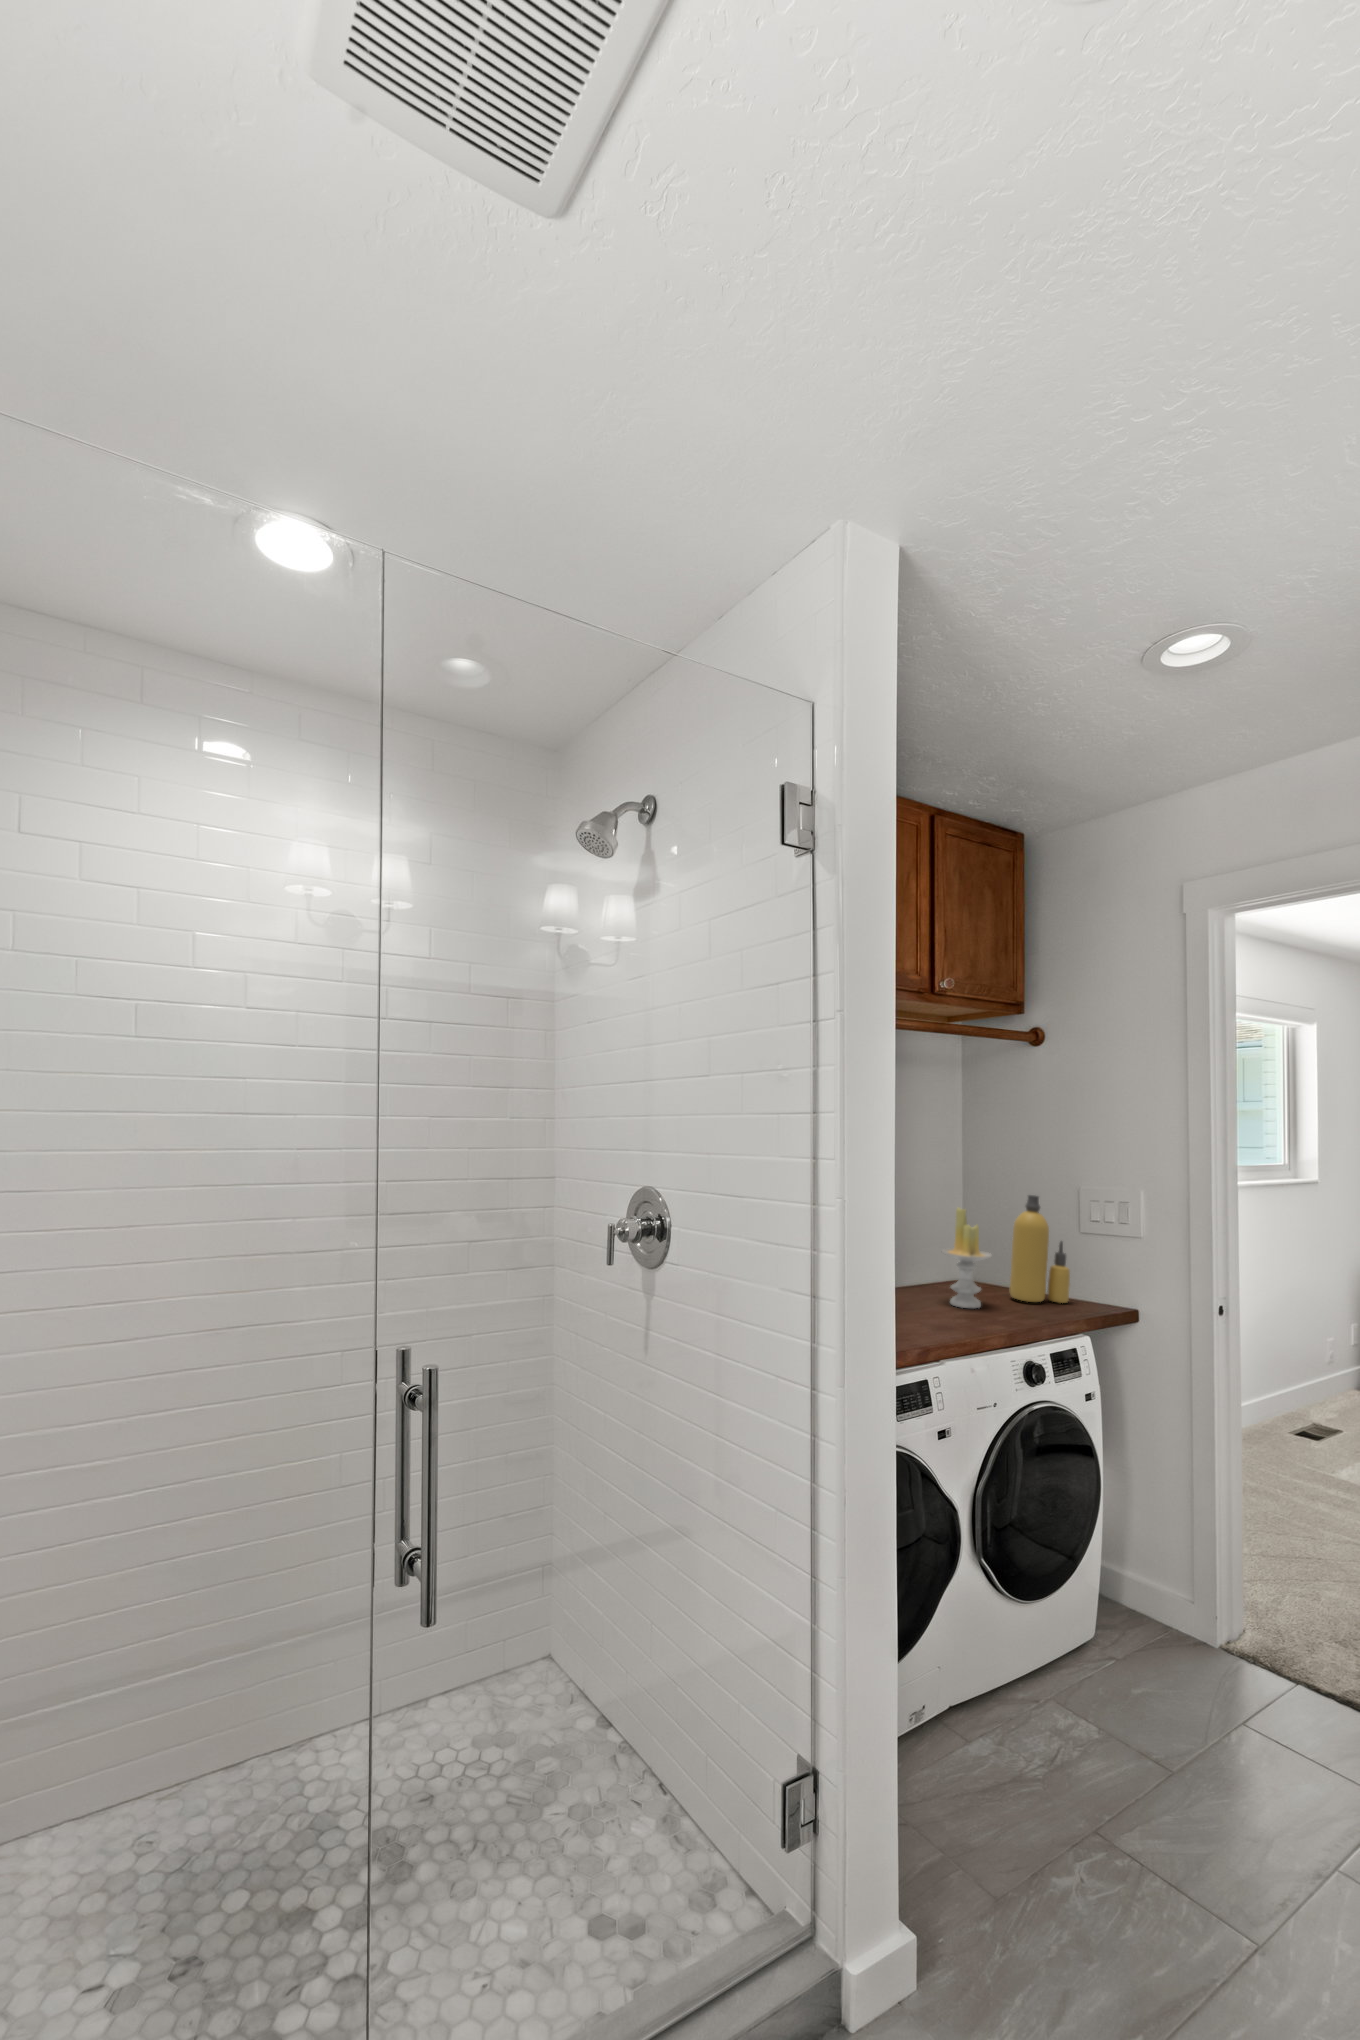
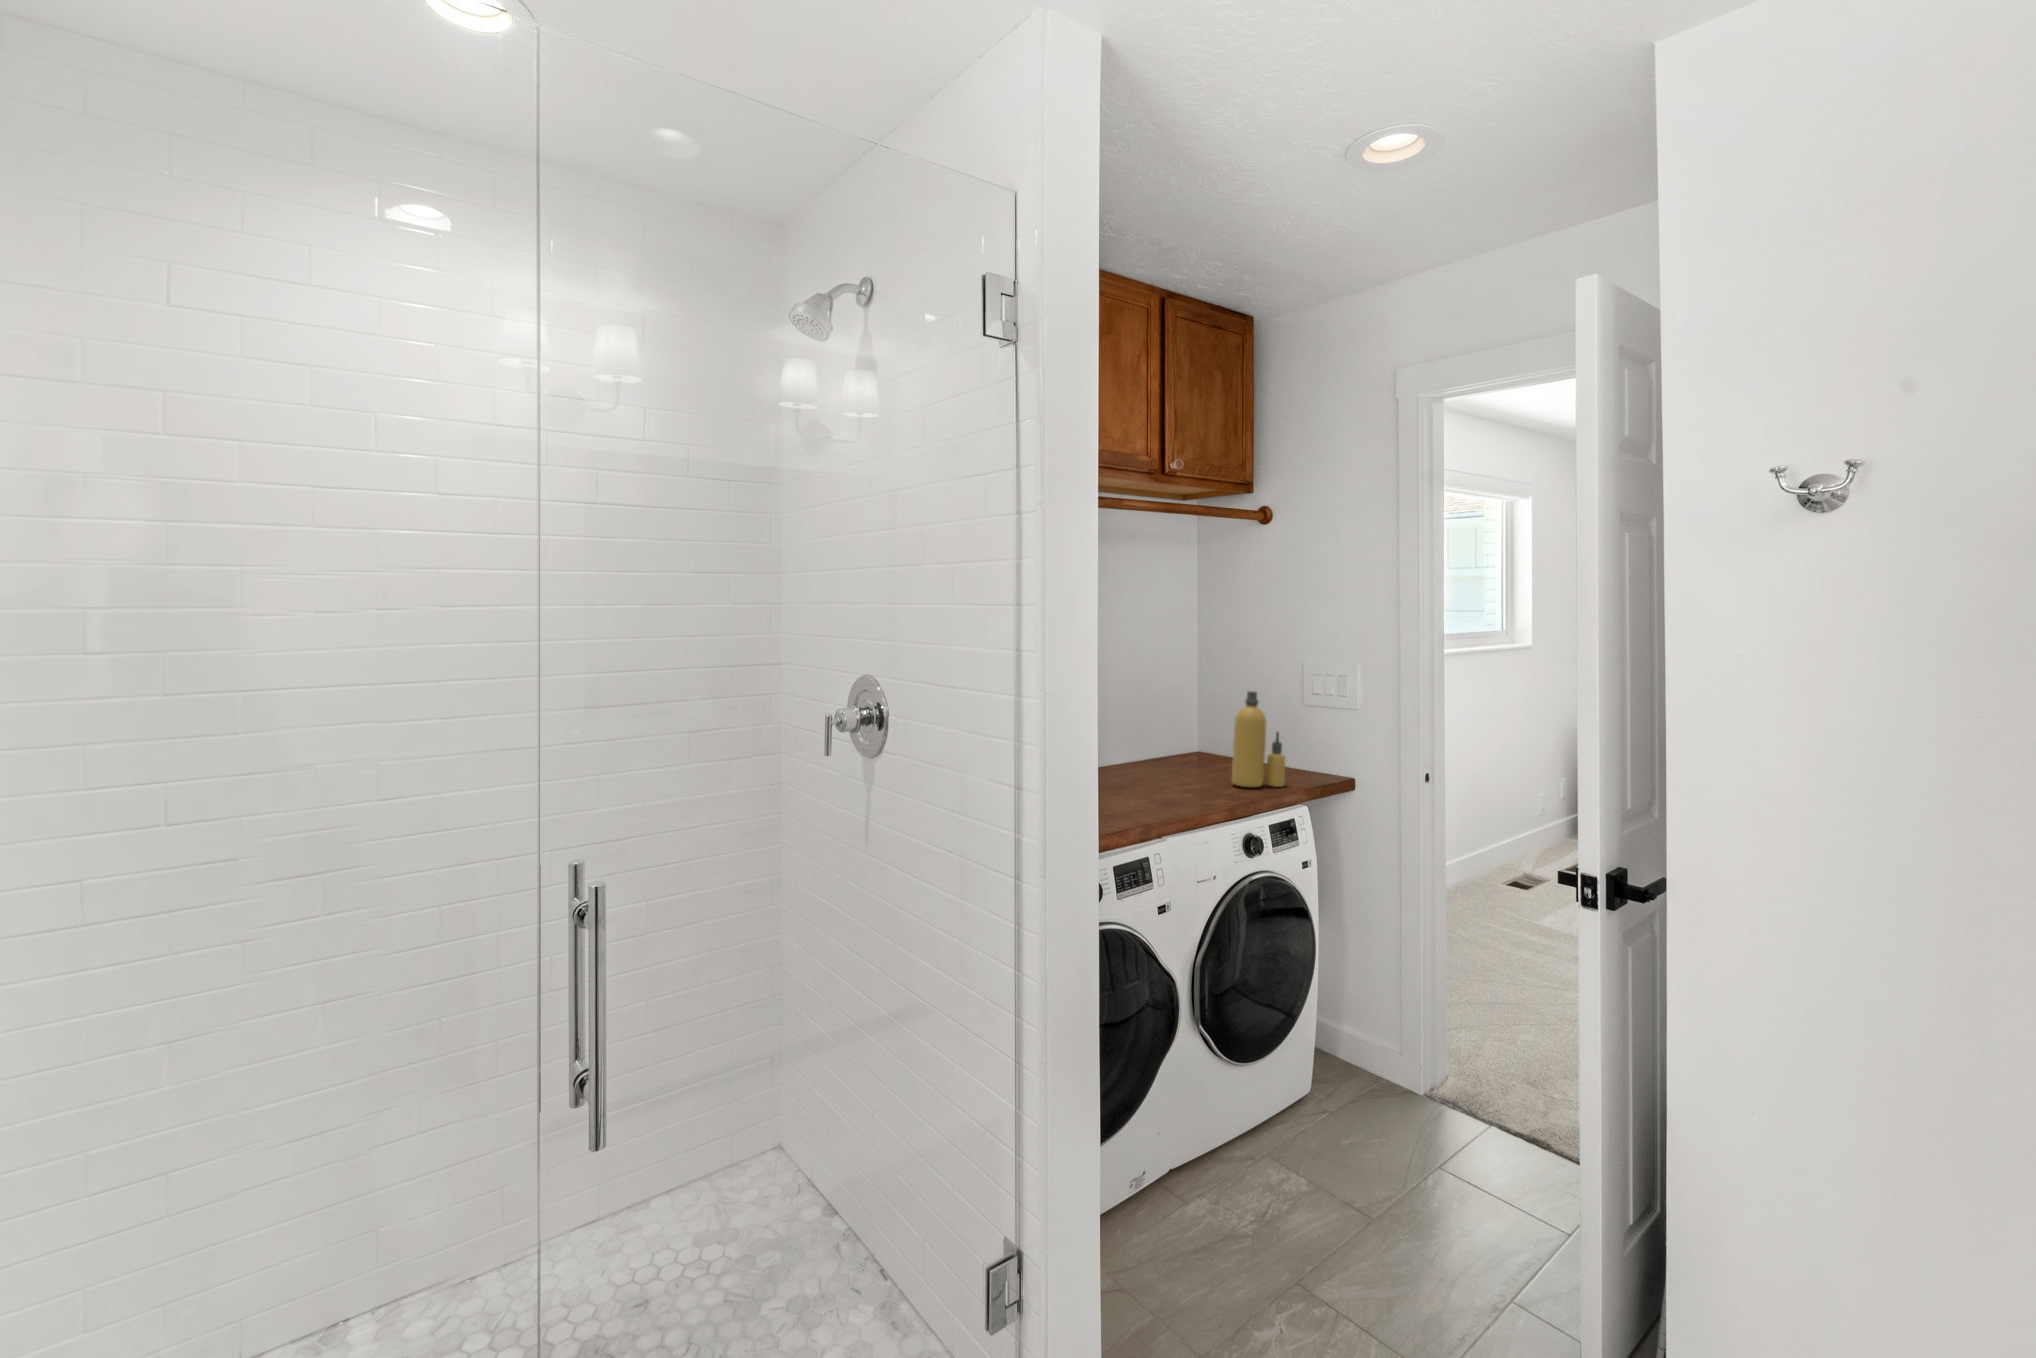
candle: present [942,1208,991,1308] -> none [1169,705,1214,795]

